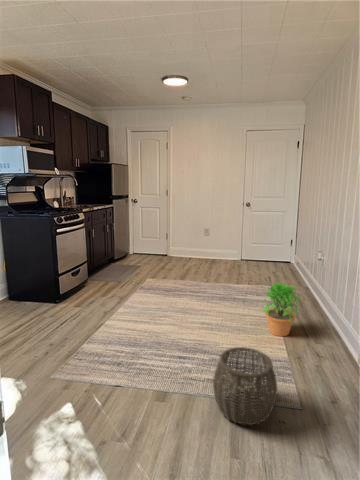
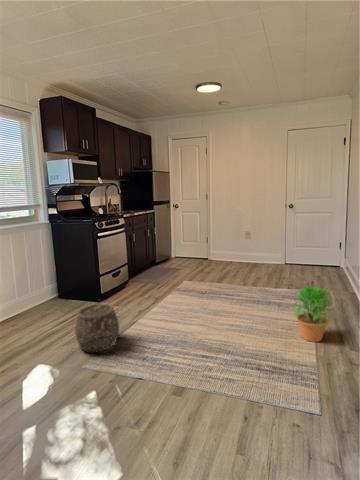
woven basket: present [213,347,277,425] -> present [75,304,119,352]

